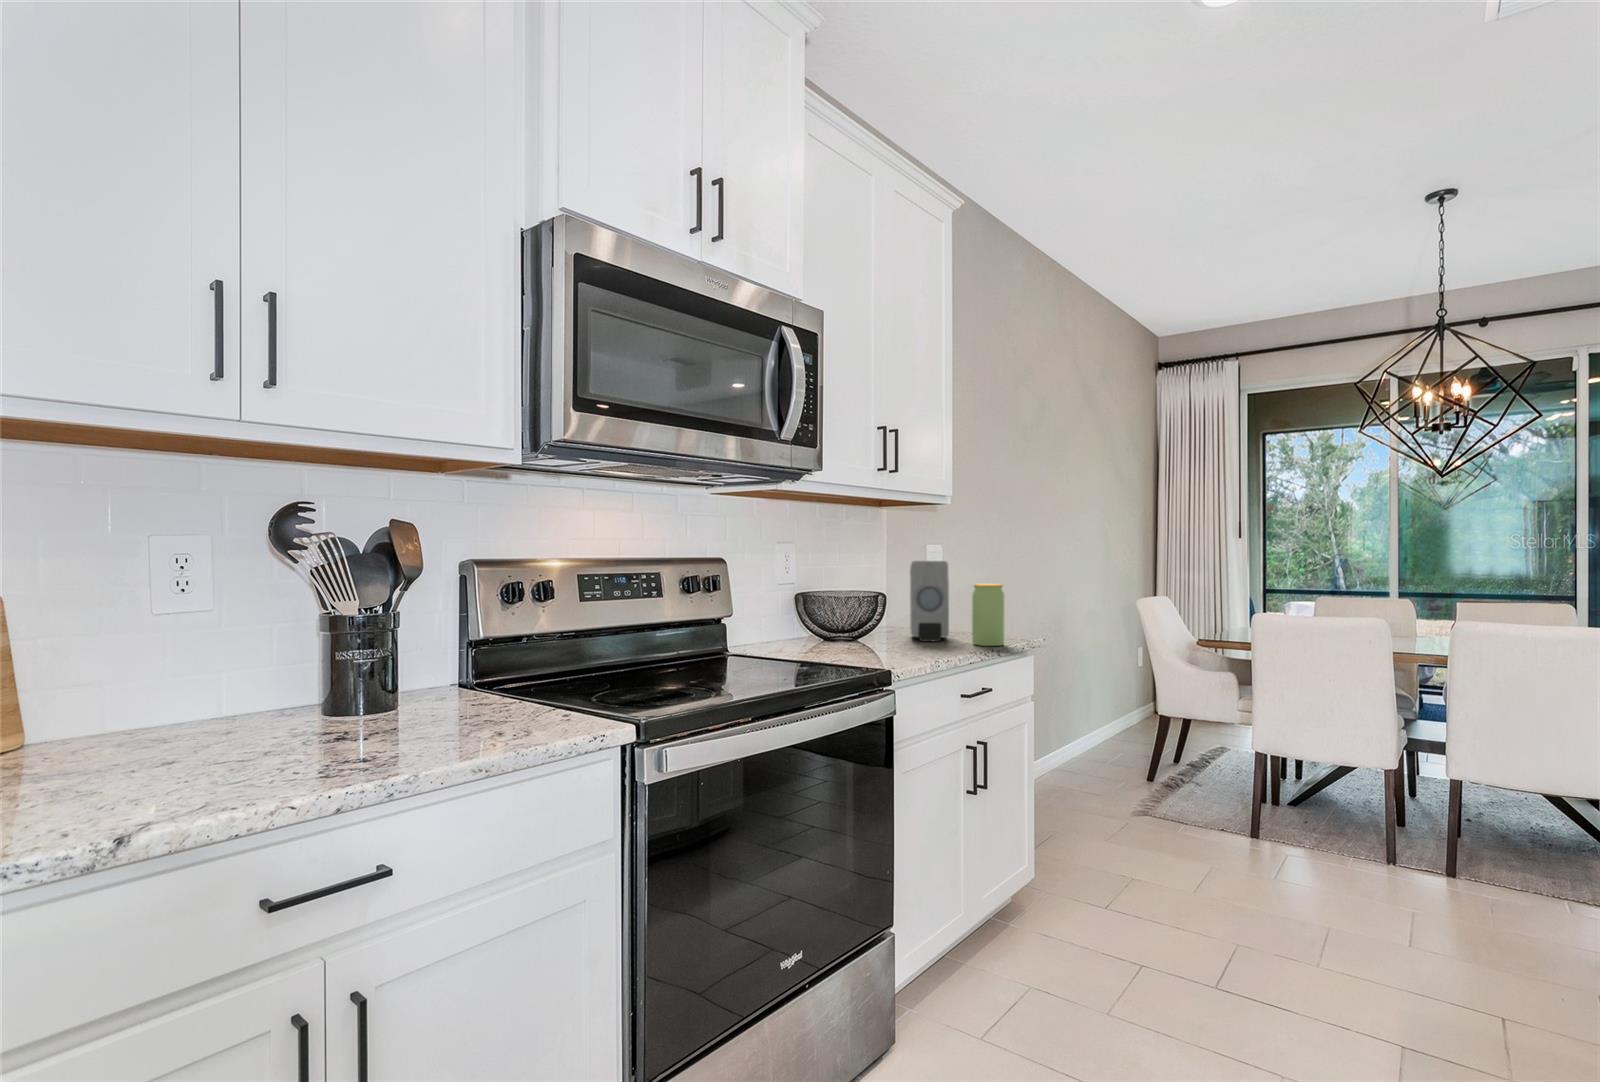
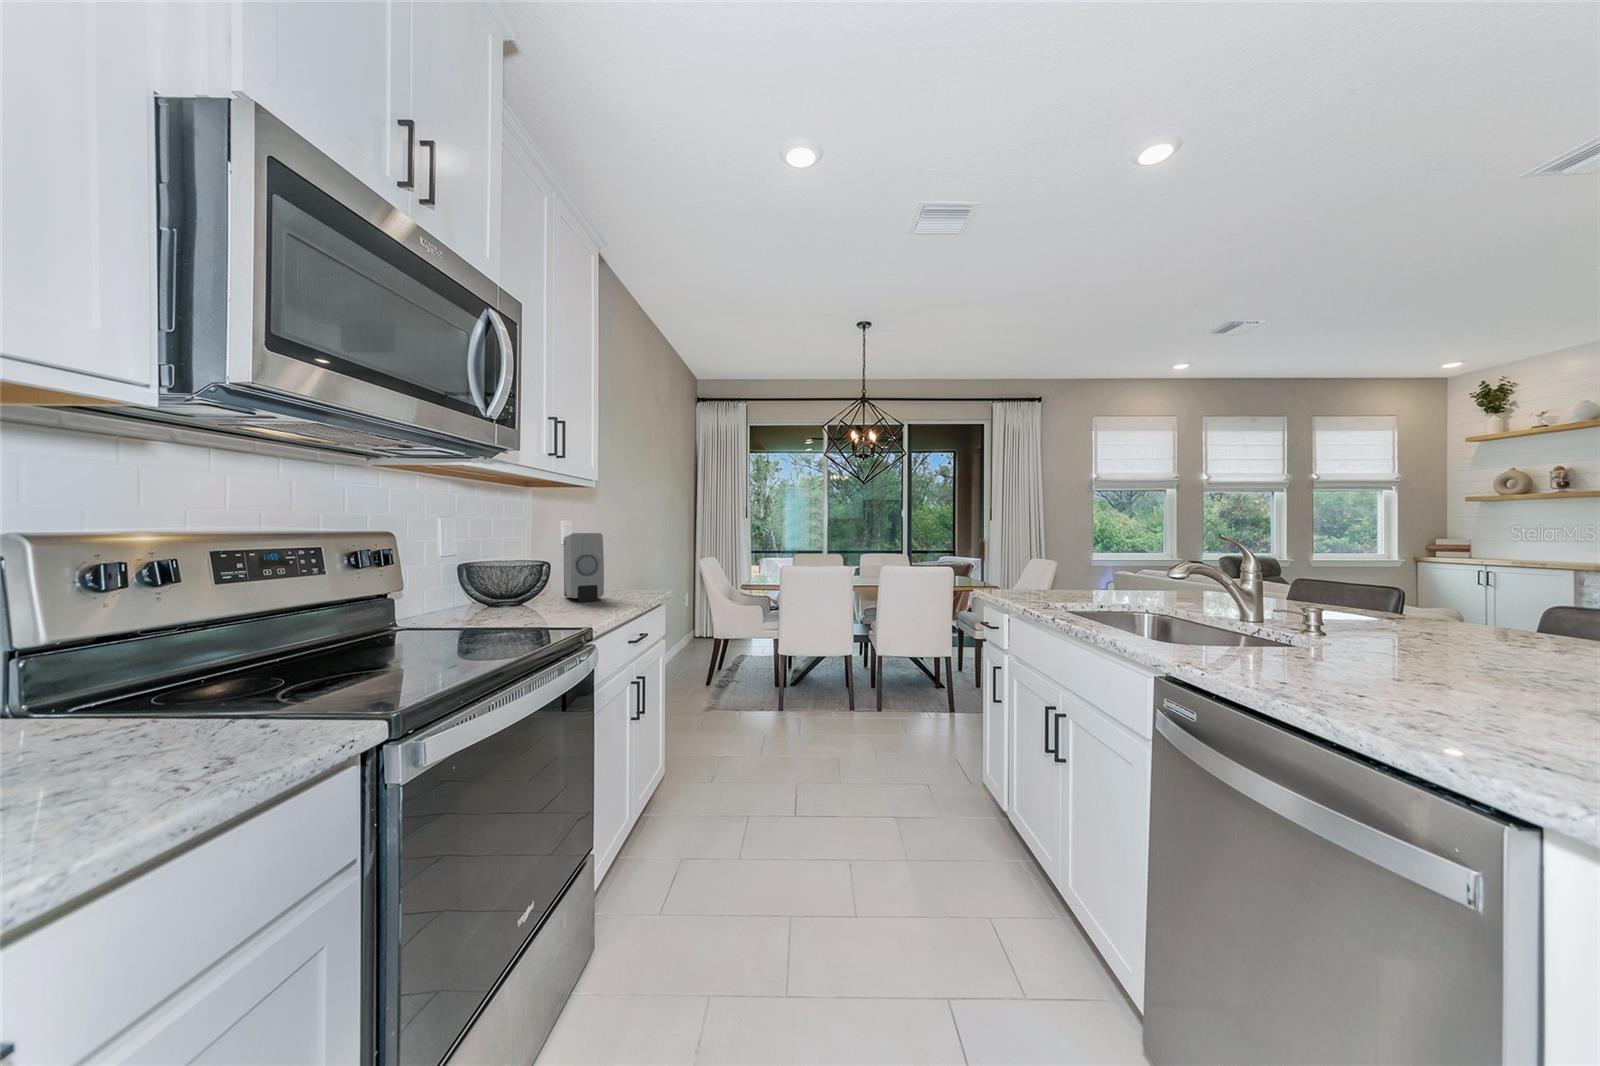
jar: present [972,584,1004,646] -> none [625,551,651,601]

